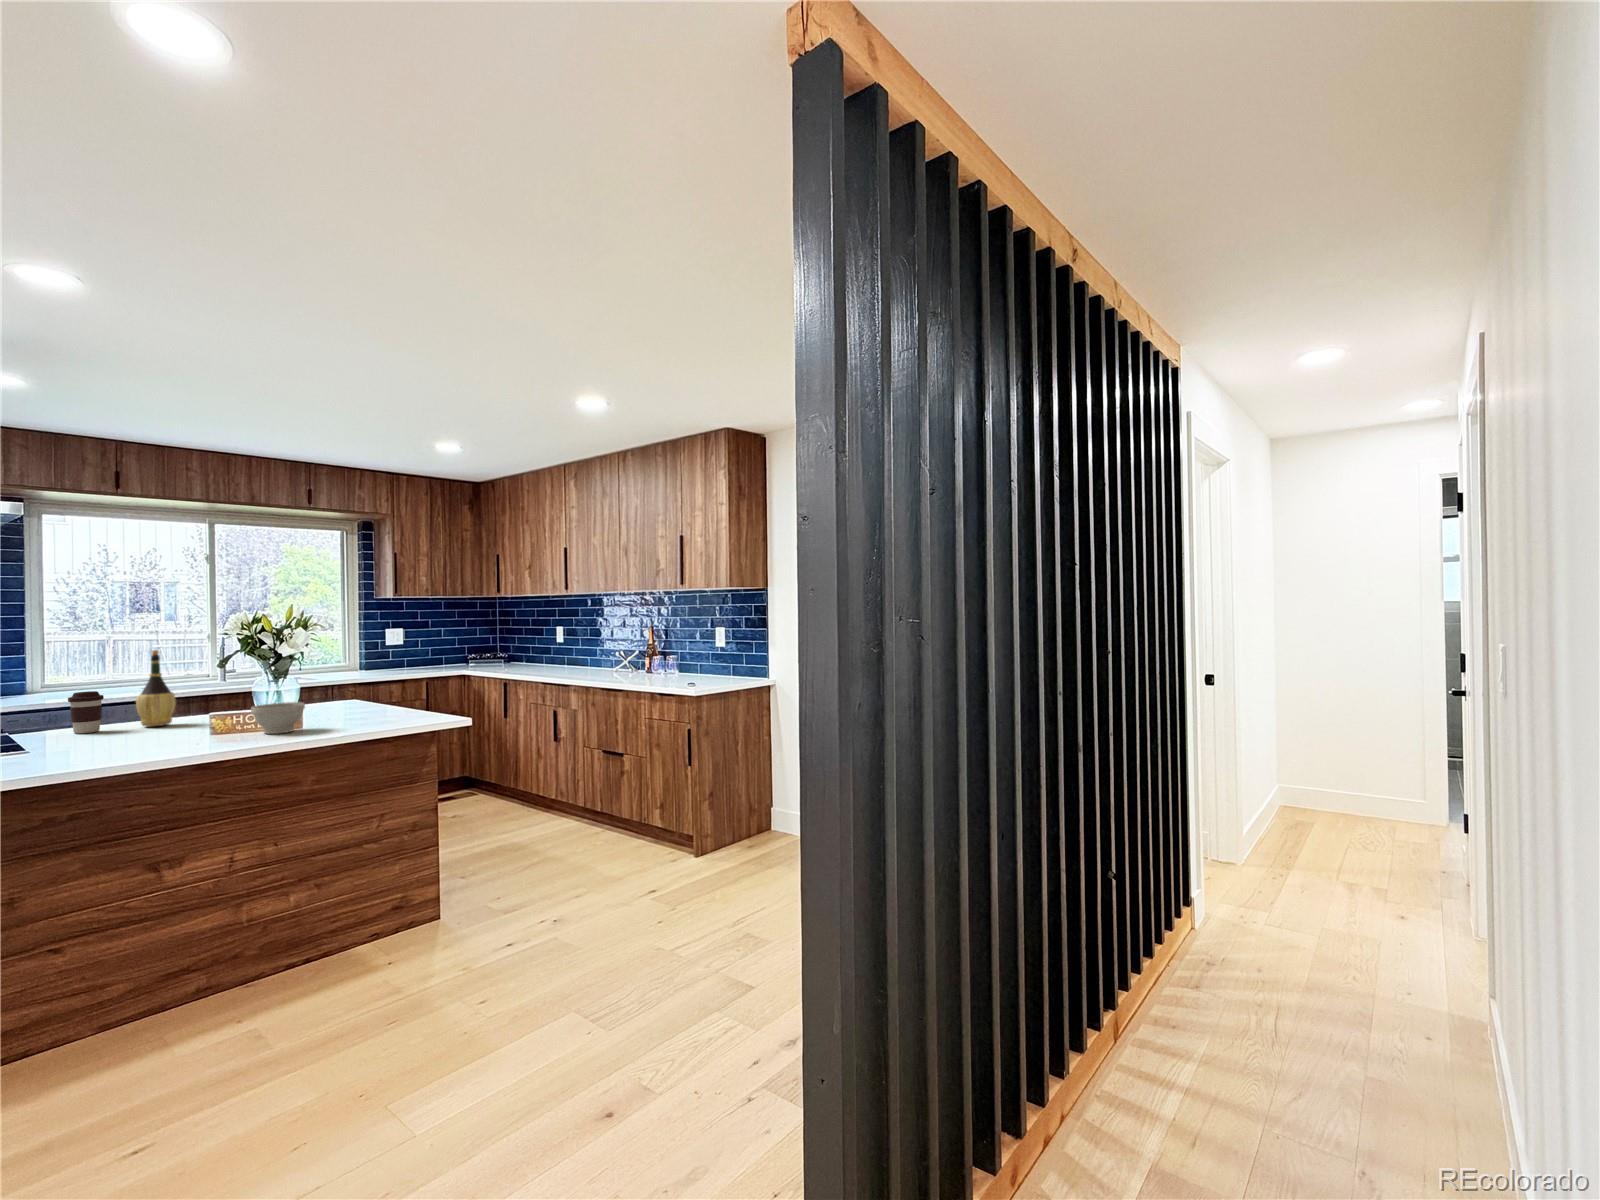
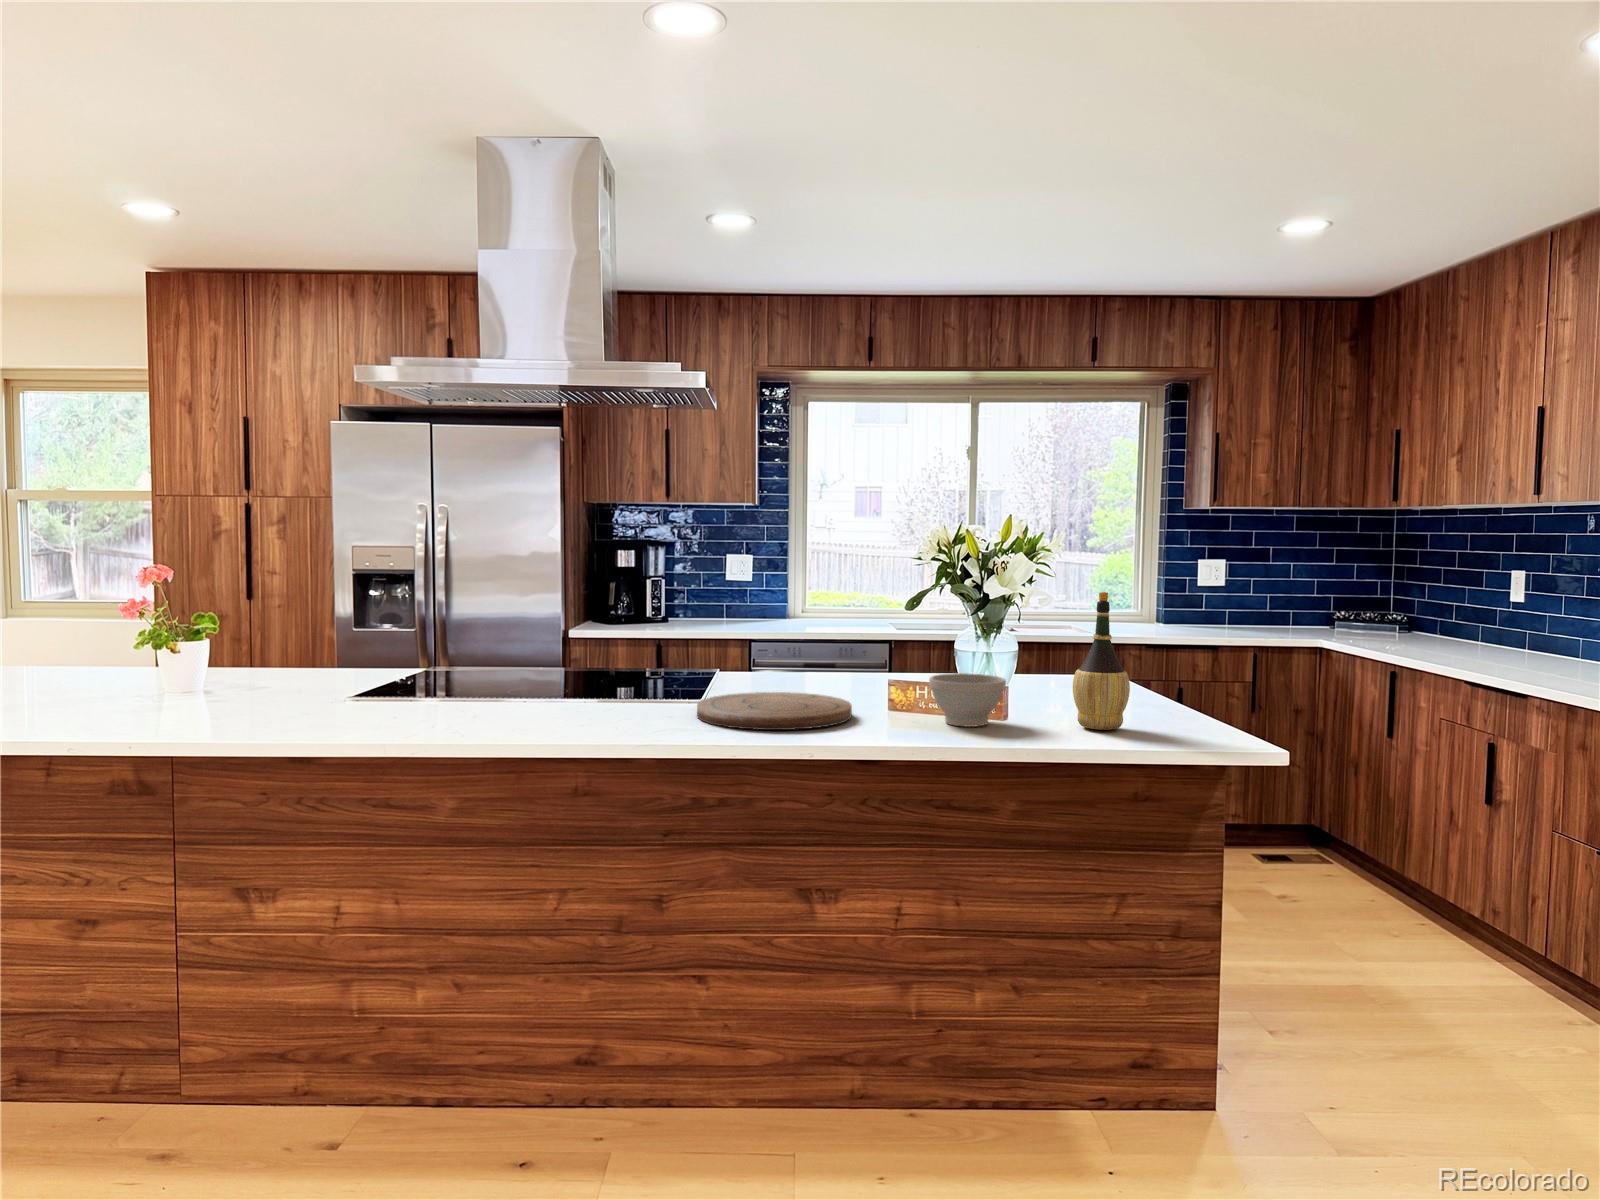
wine bottle: present [136,650,176,727] -> present [1073,592,1130,730]
coffee cup: present [68,691,104,733] -> none [749,625,786,682]
cutting board: none [55,730,193,758] -> present [697,692,852,730]

